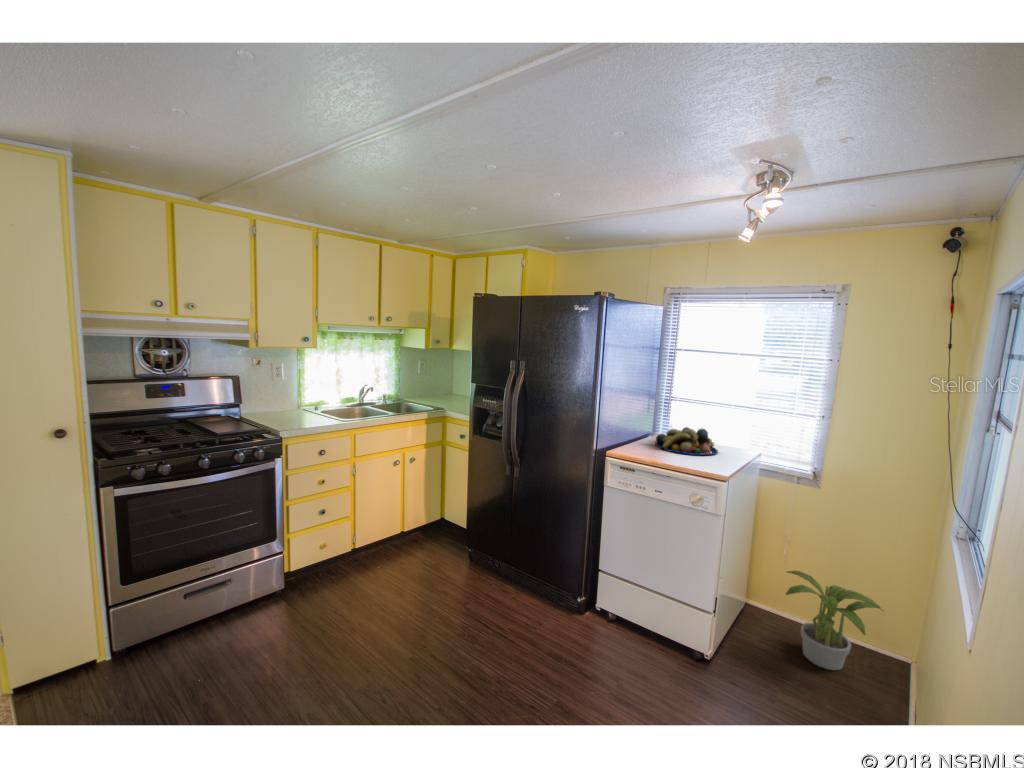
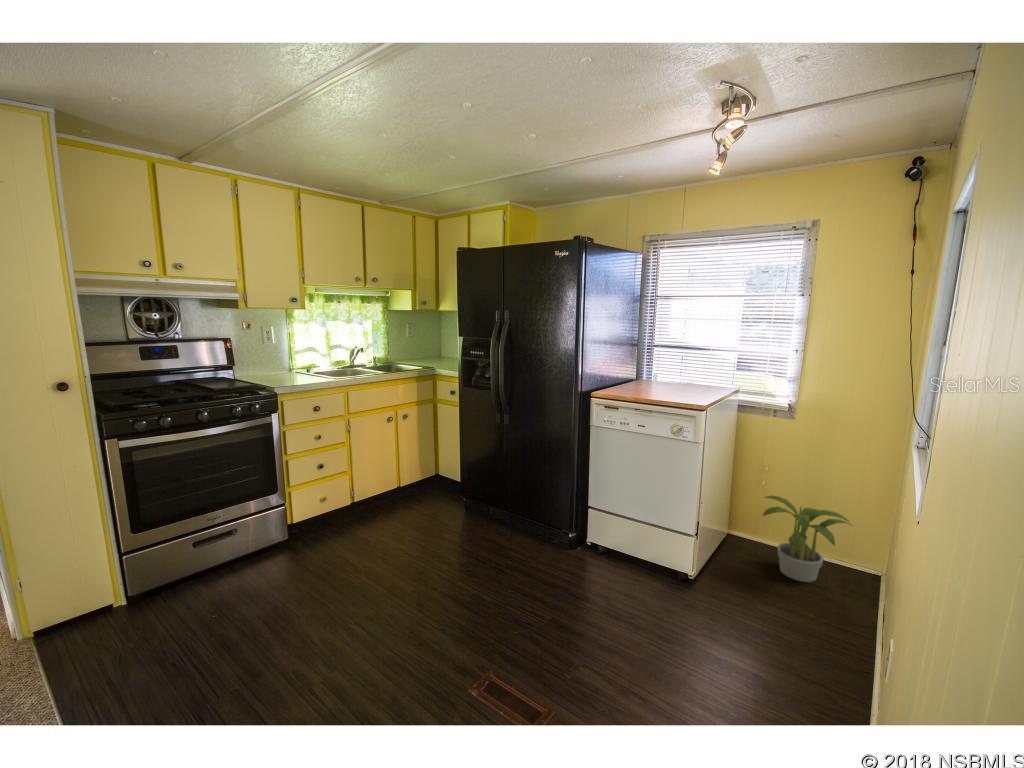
fruit bowl: present [655,427,718,455] -> none [638,369,698,393]

